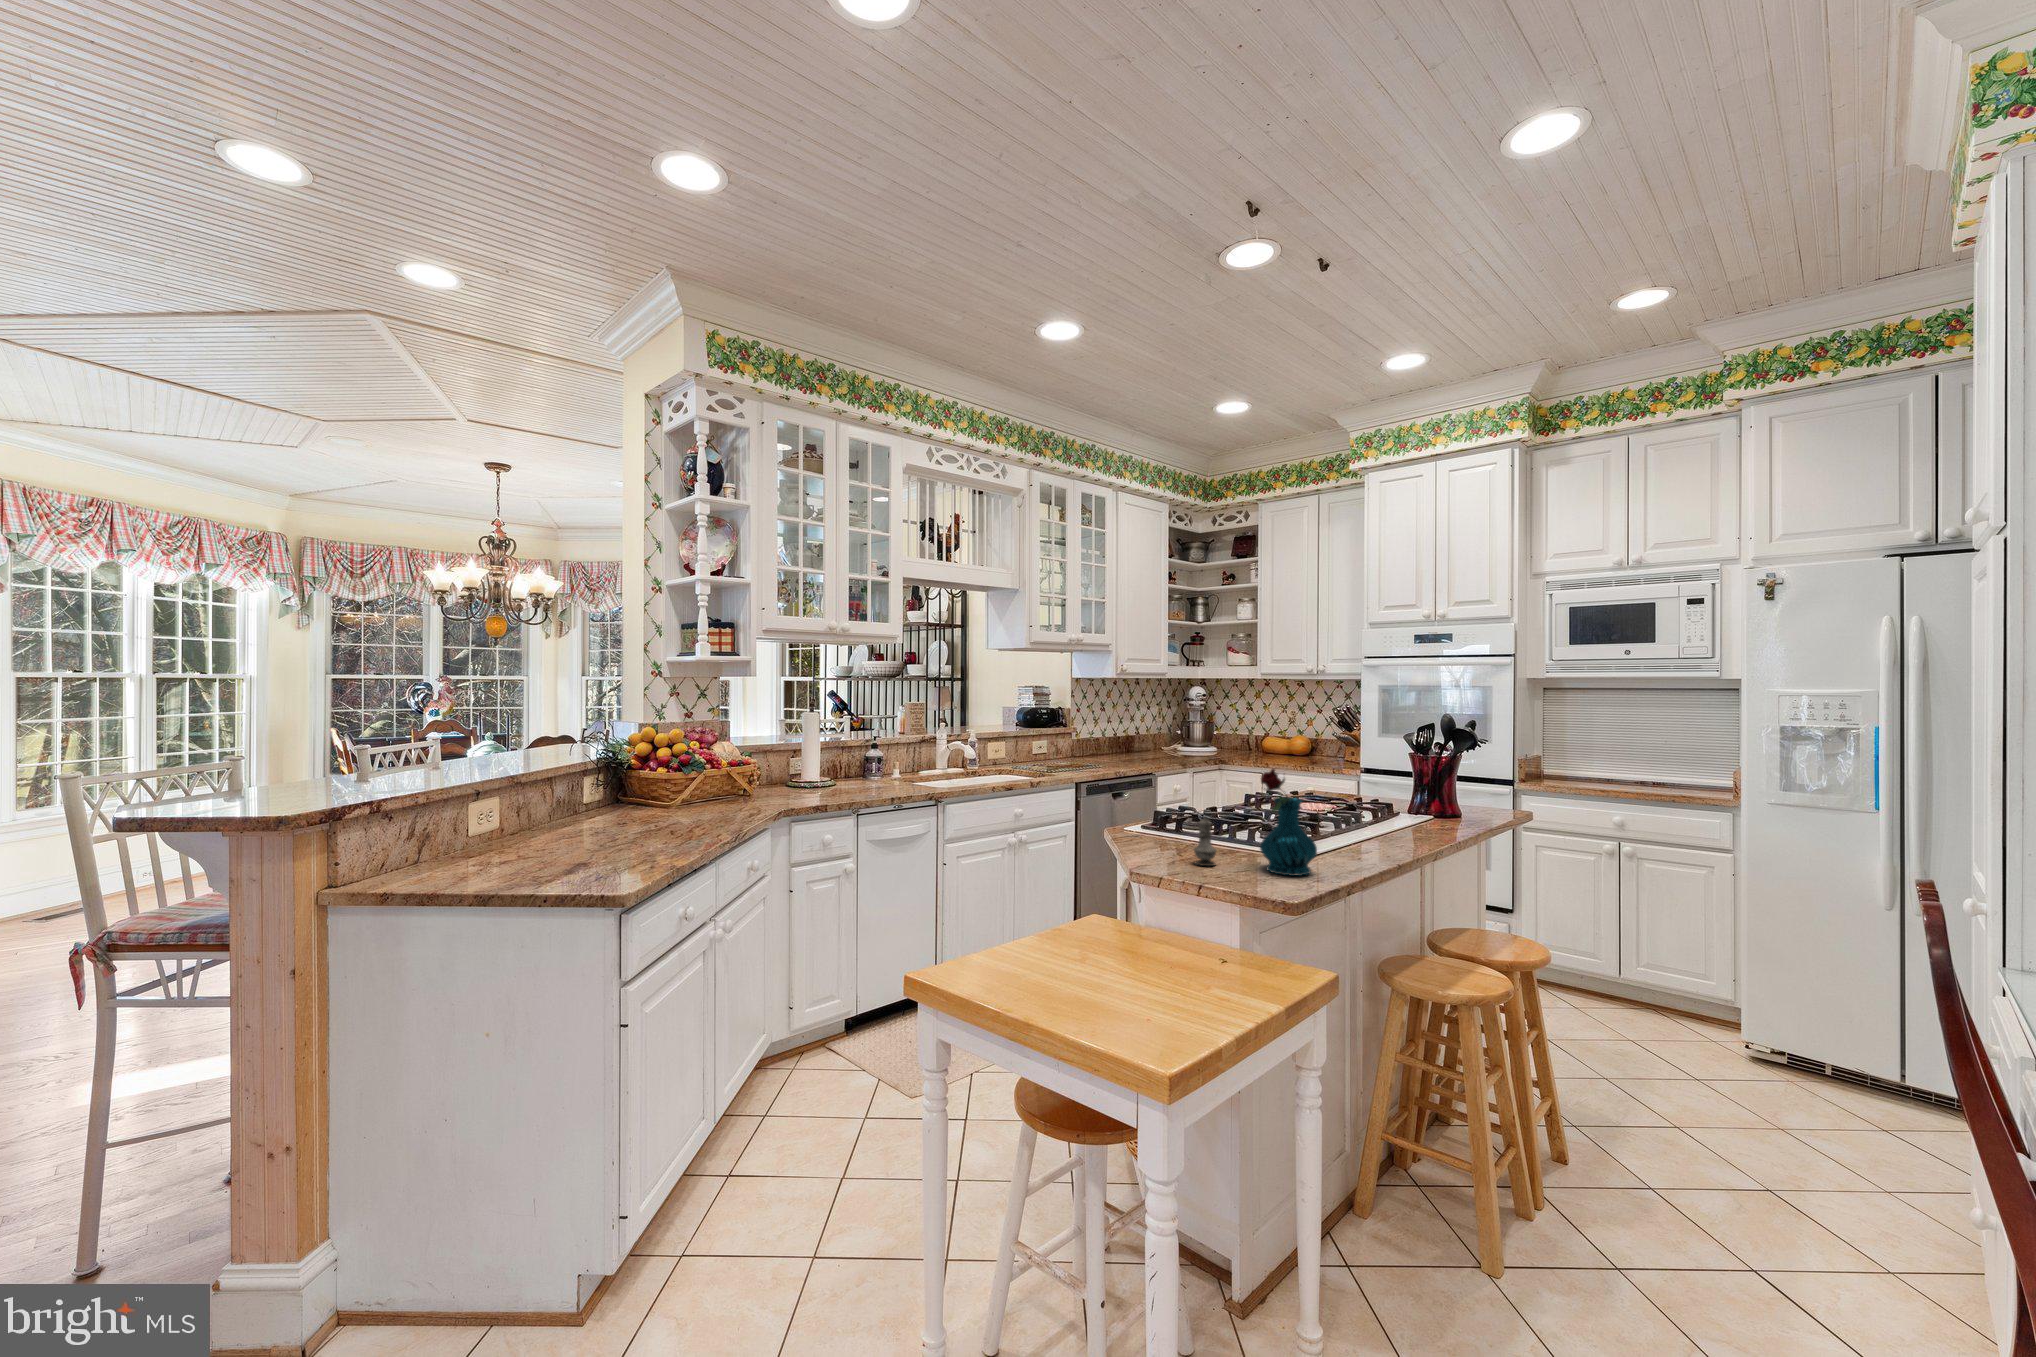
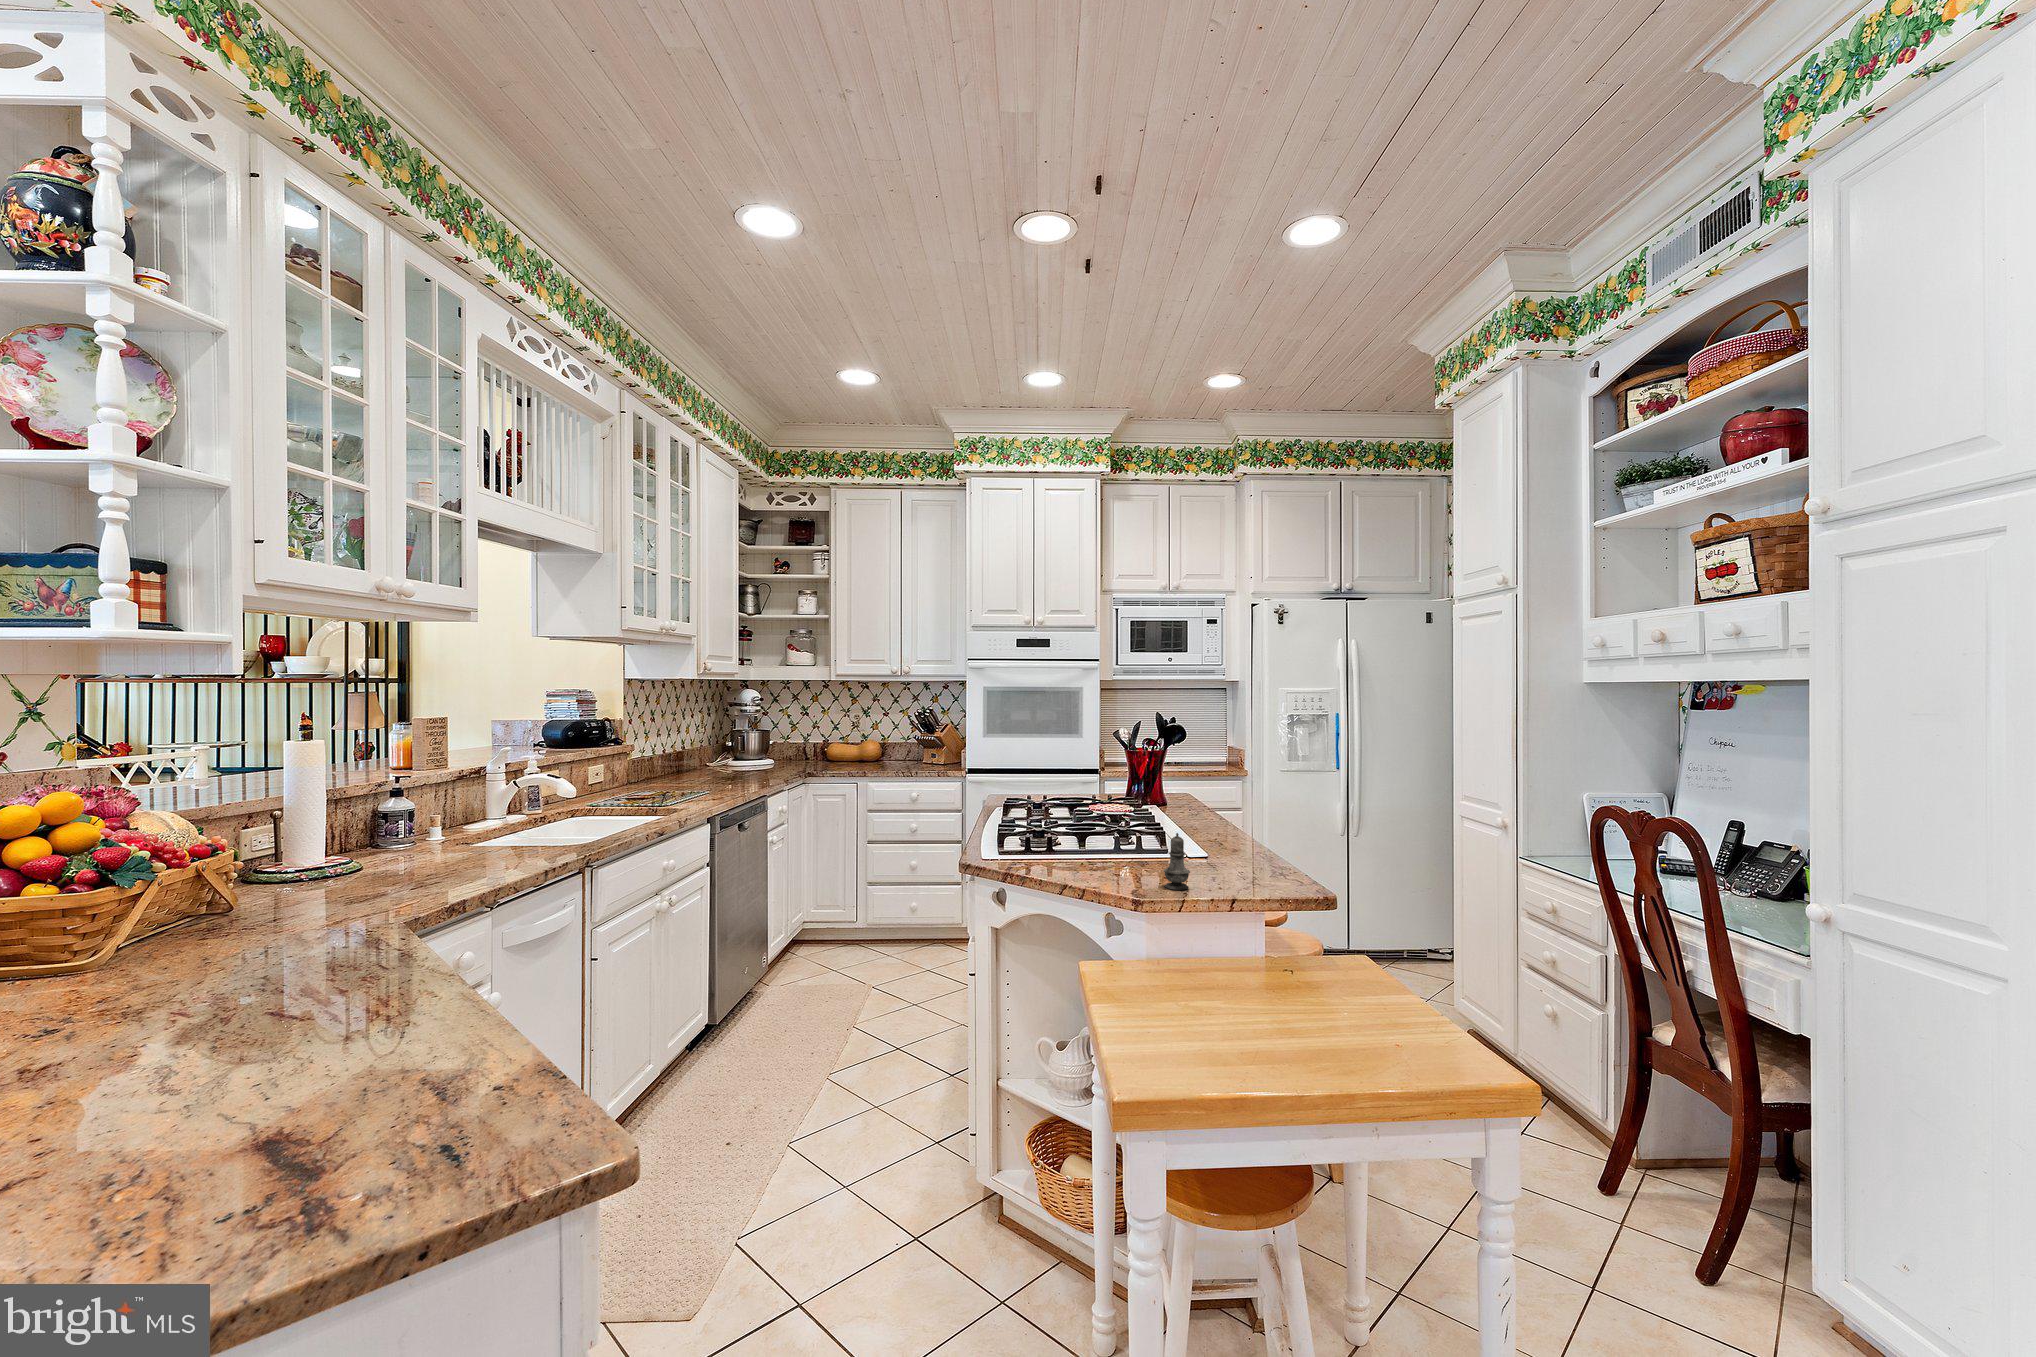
vase: present [1260,769,1317,876] -> none [1212,775,1272,887]

